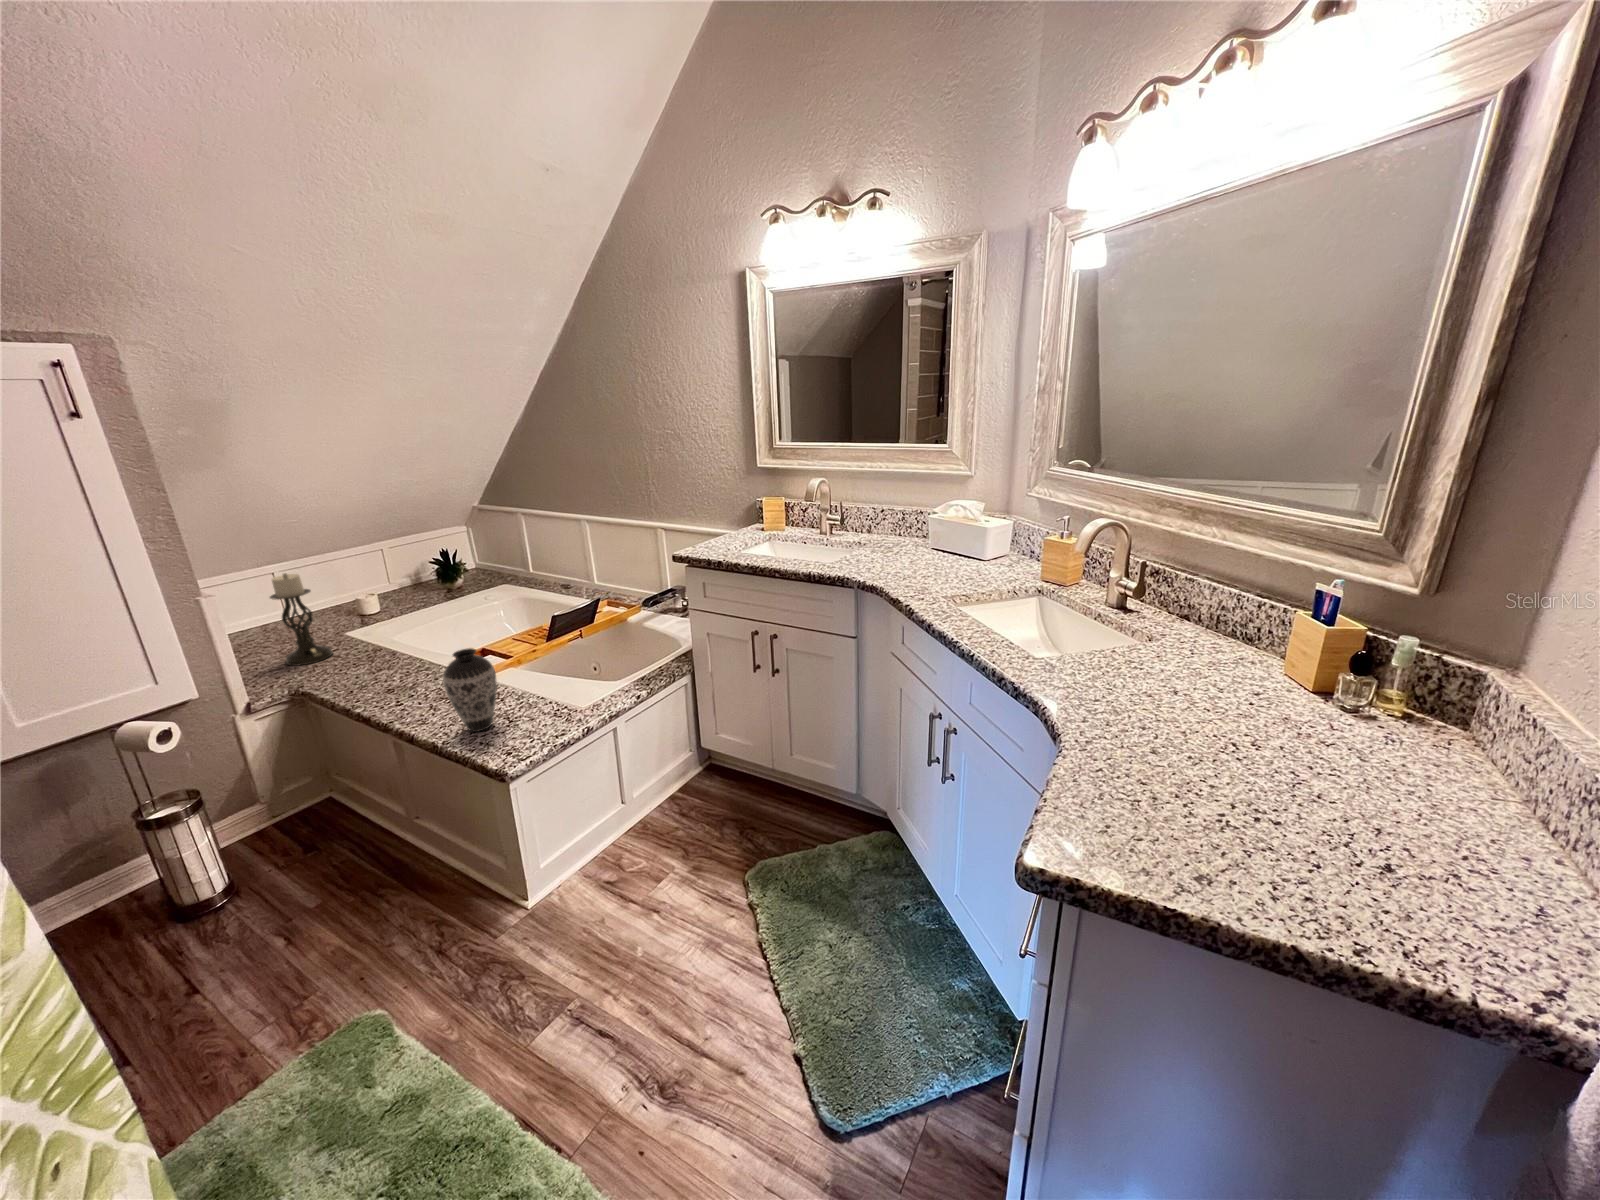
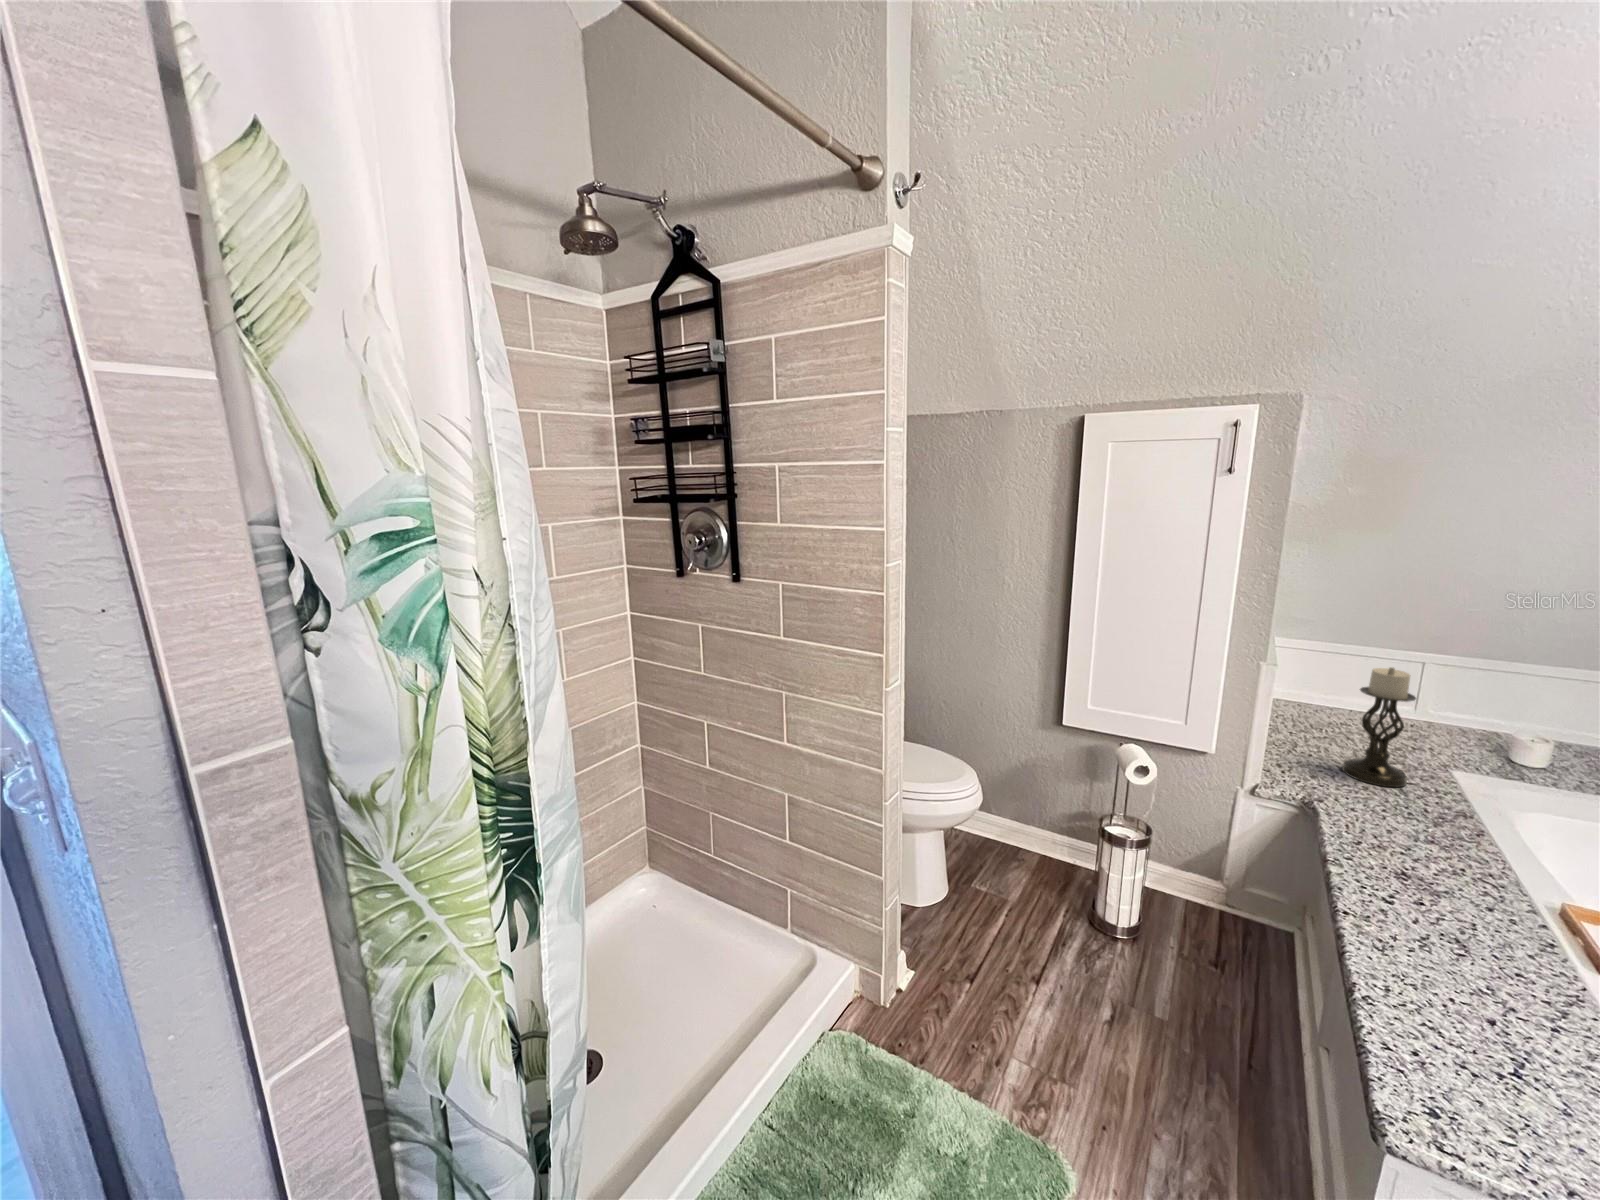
decorative vase: present [443,648,497,732] -> none [1409,888,1532,1045]

